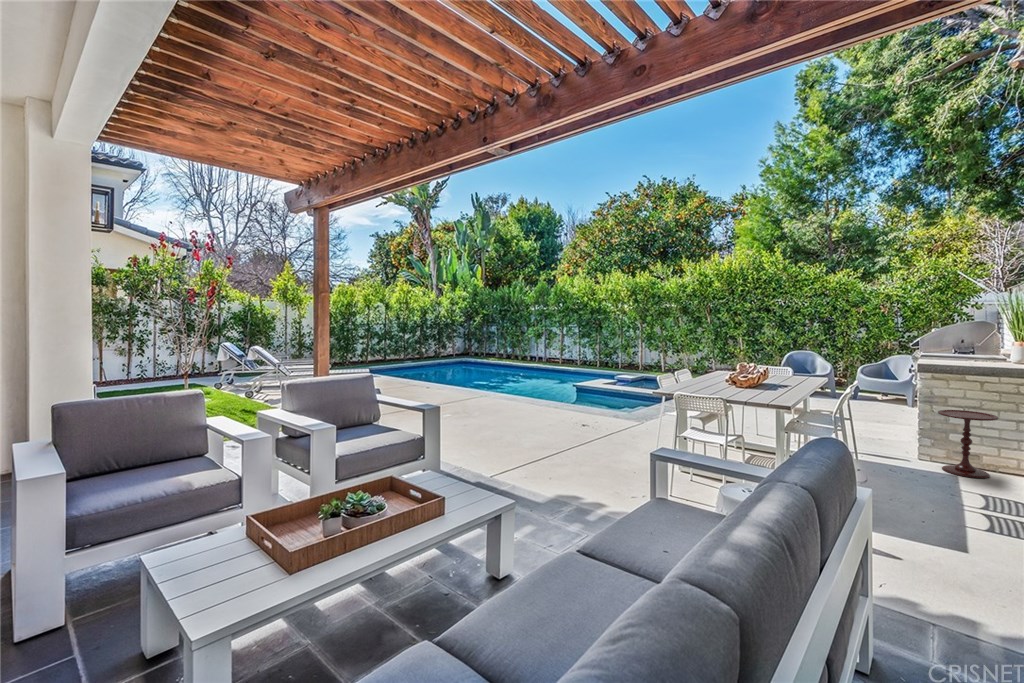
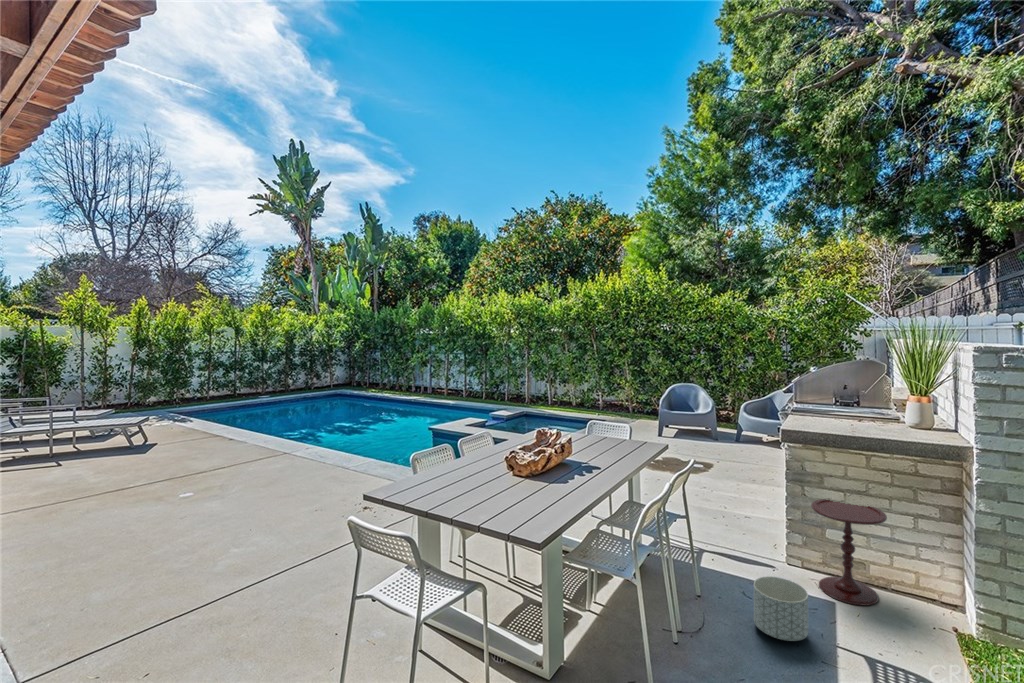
planter: none [898,451,940,488] -> present [754,576,808,641]

